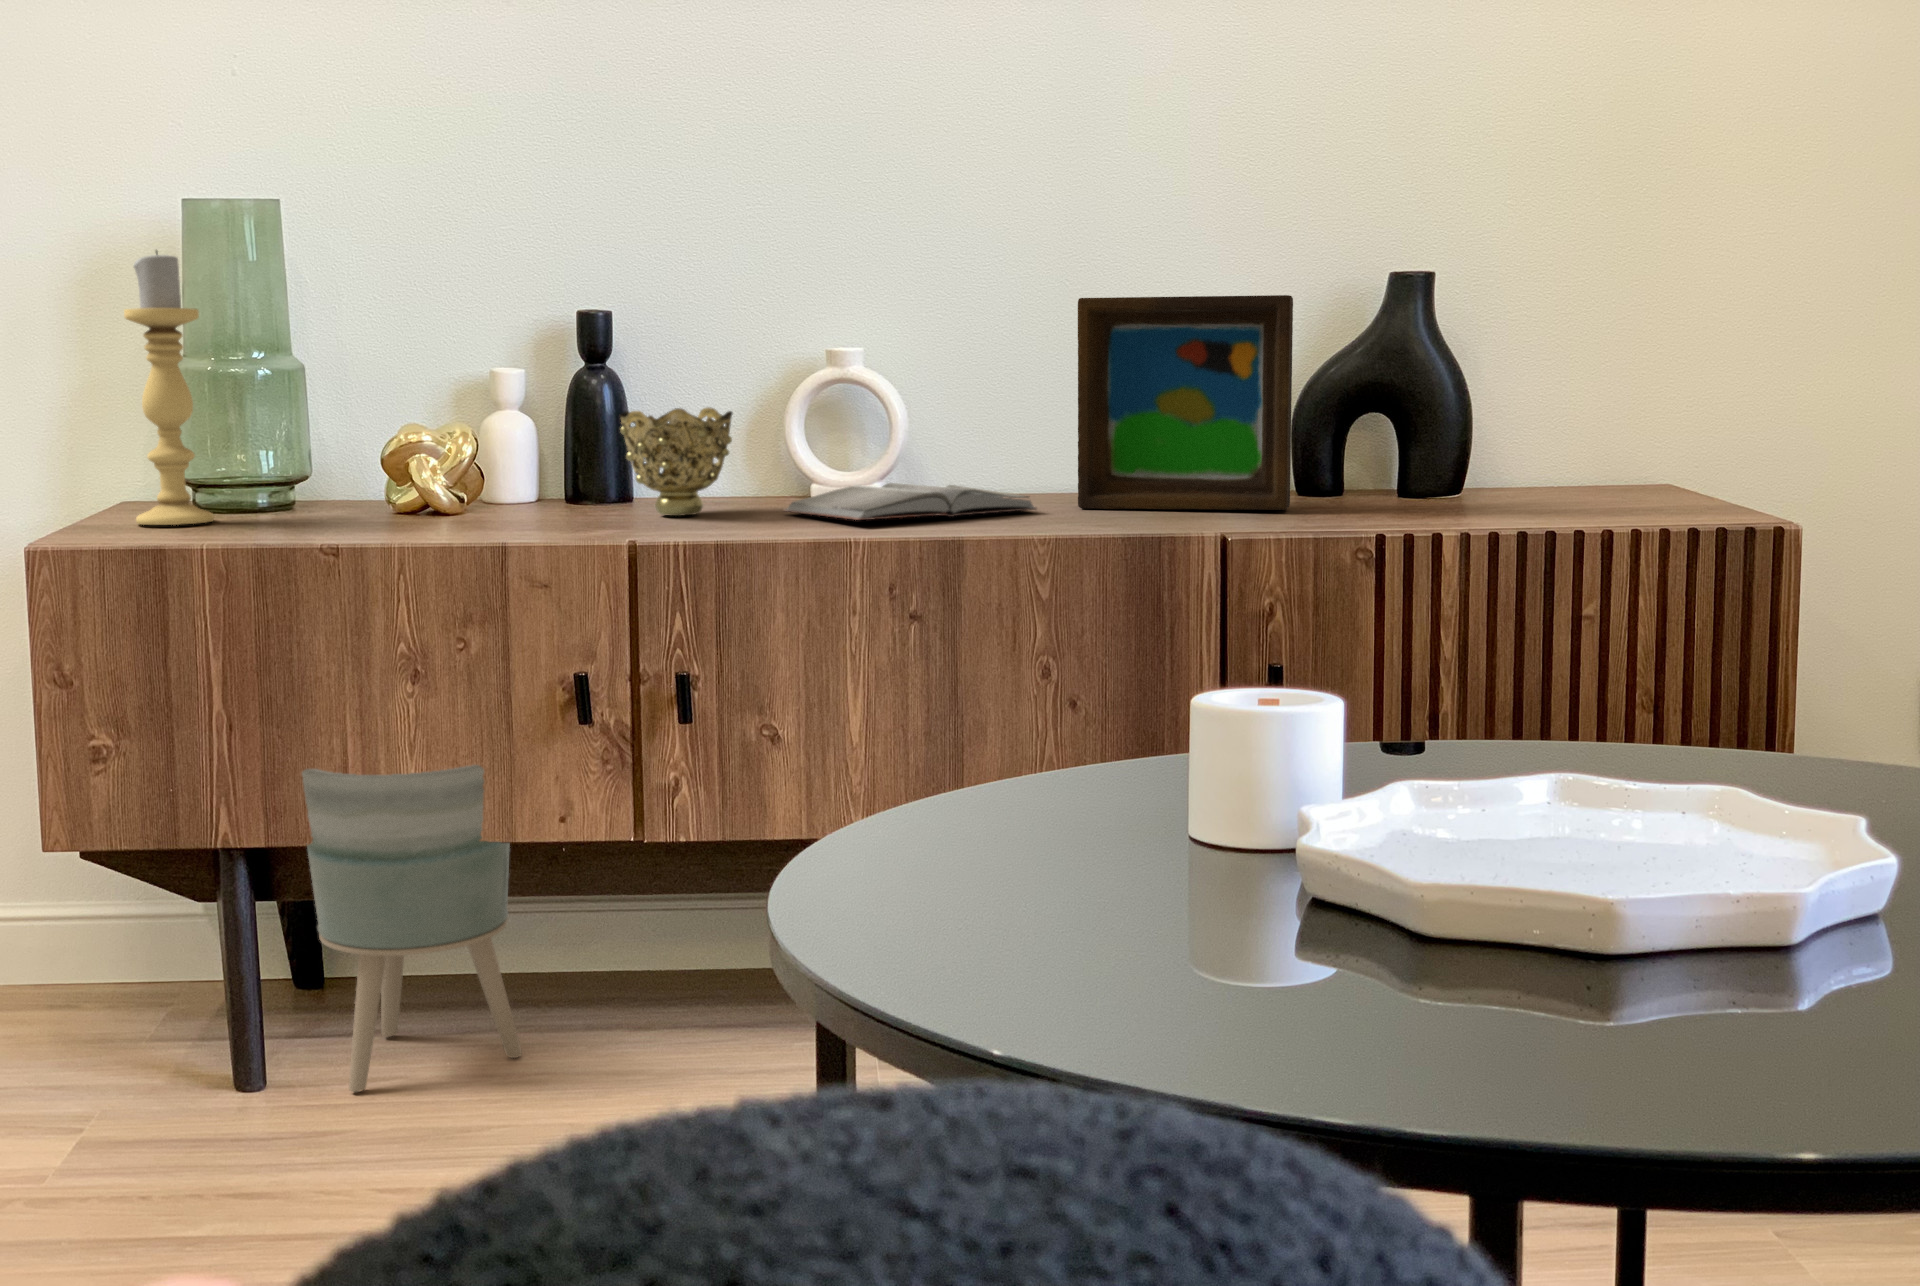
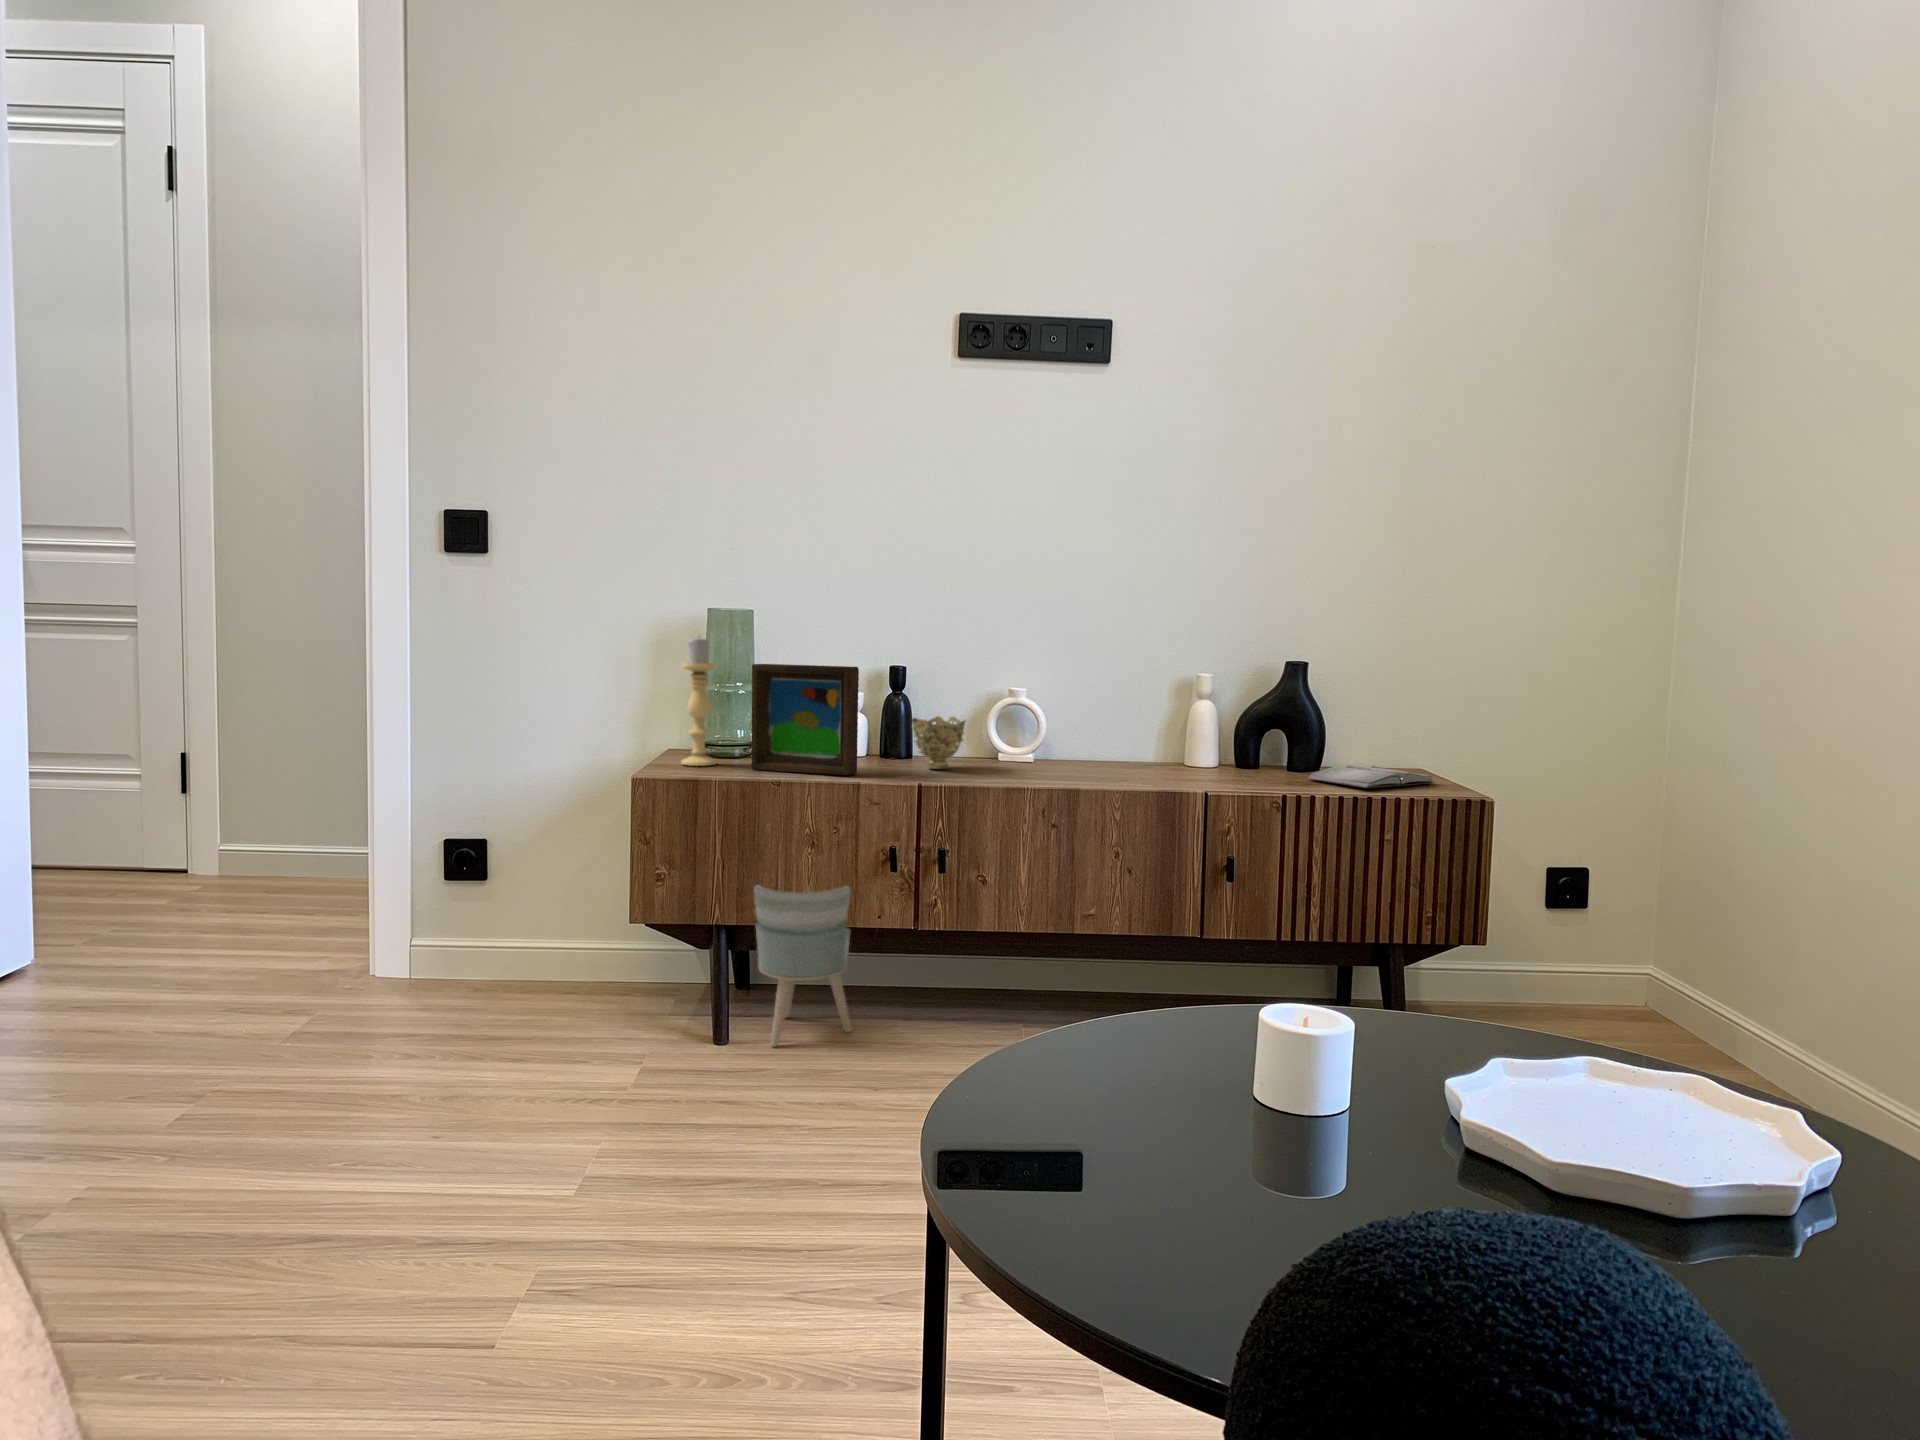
picture frame: present [1078,295,1293,510] -> present [751,664,859,775]
hardback book: present [784,483,1036,520] -> present [1307,765,1435,788]

